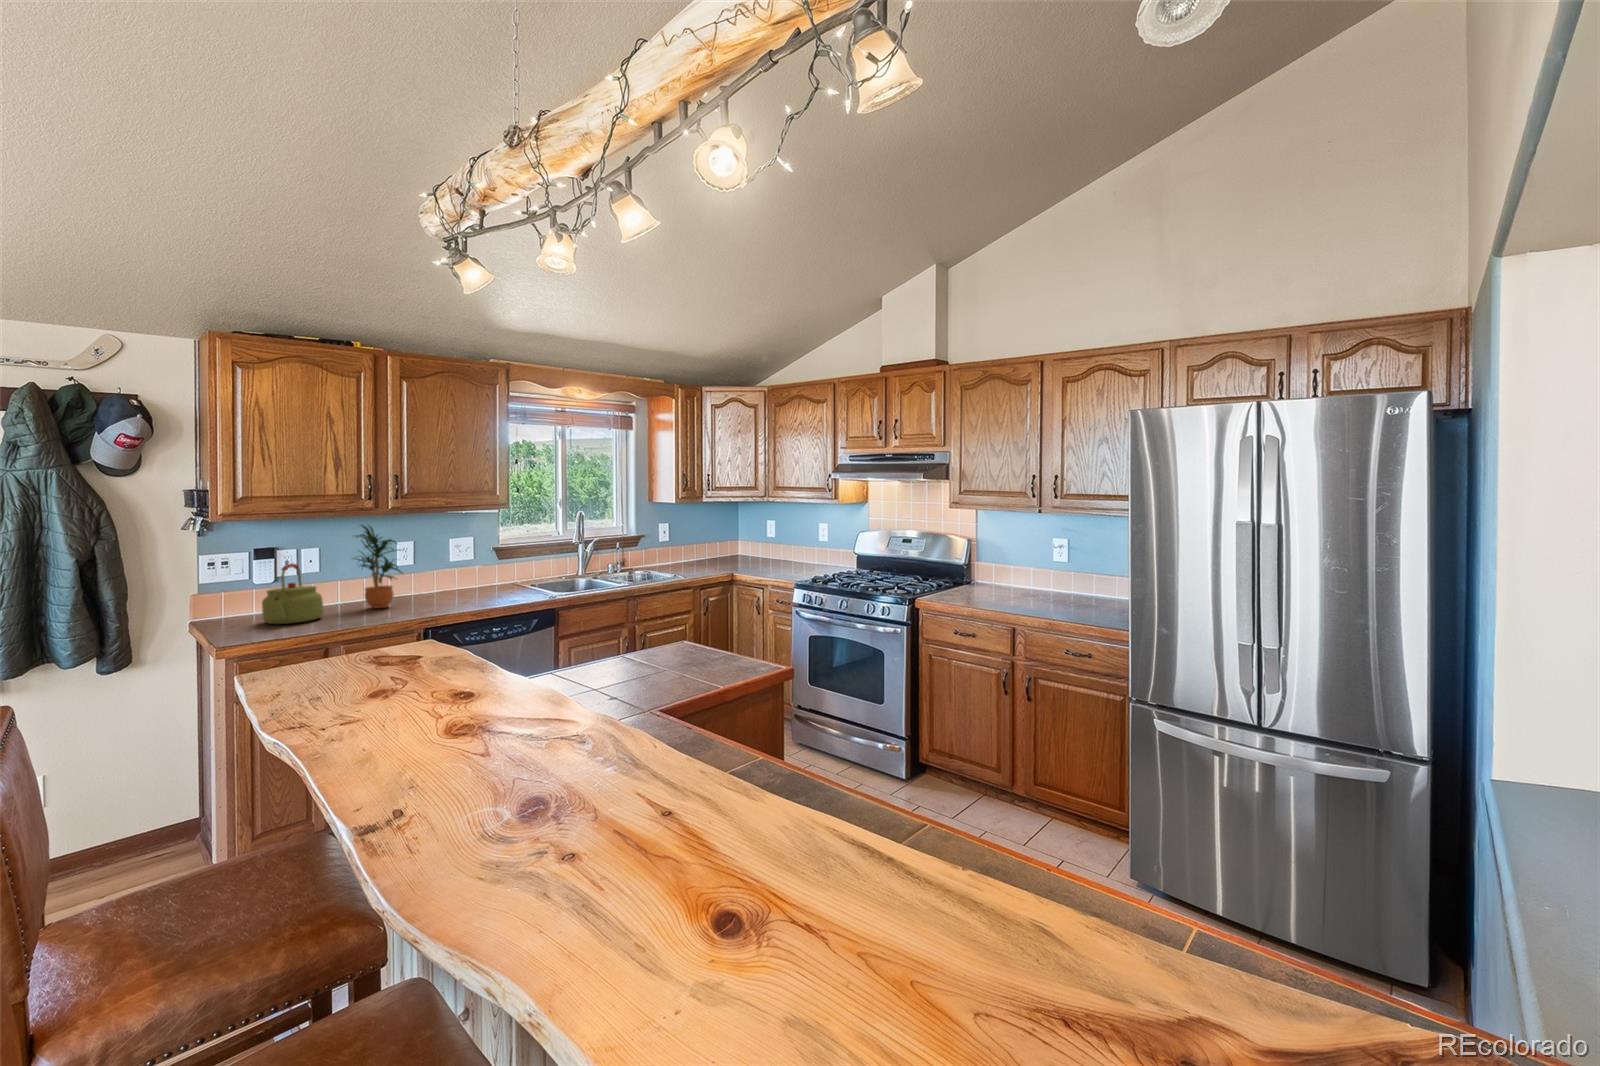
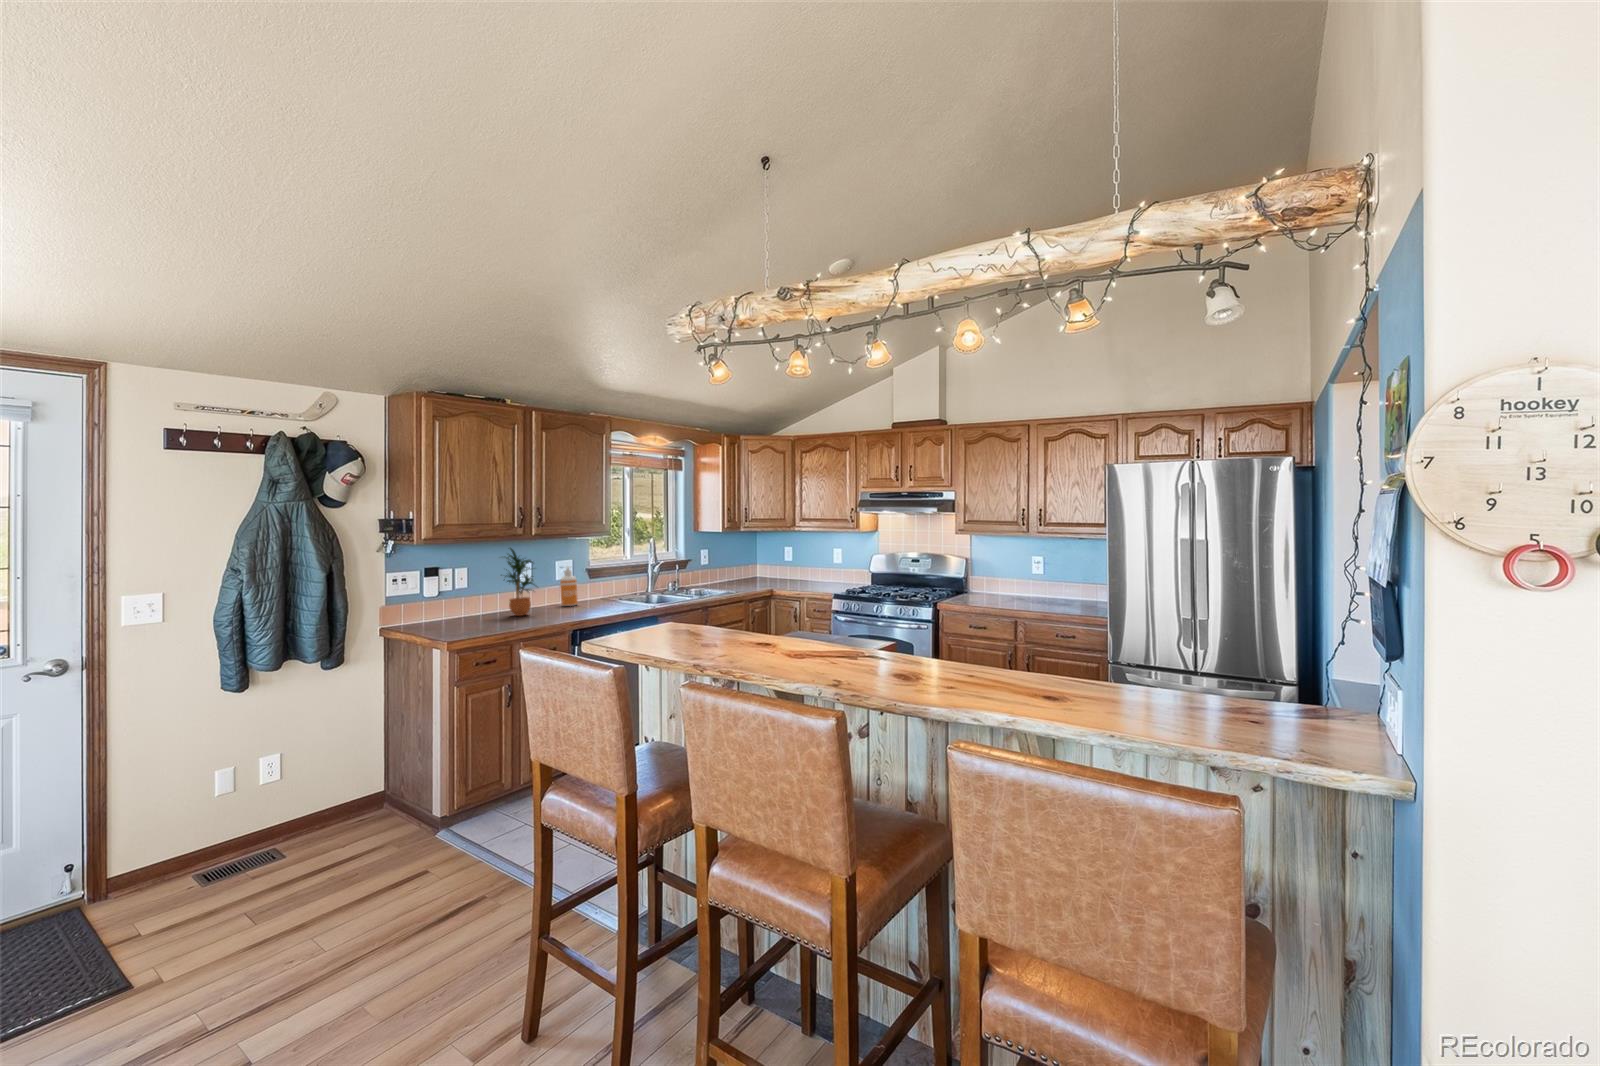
soap dispenser: none [448,547,471,595] -> present [560,566,578,606]
kettle: present [262,563,323,624] -> none [444,579,488,627]

